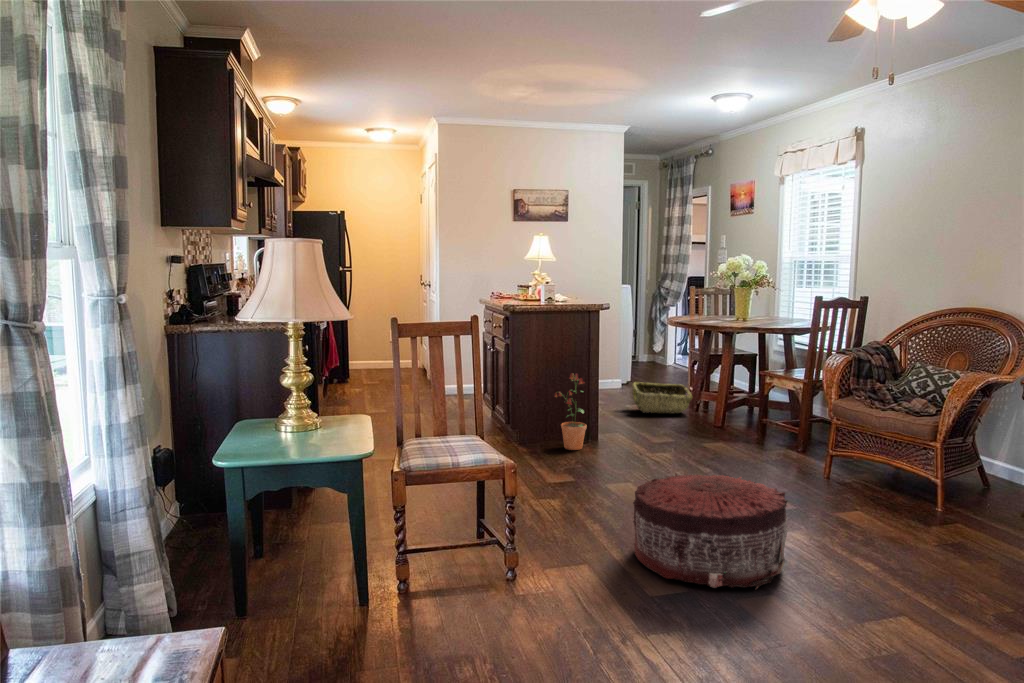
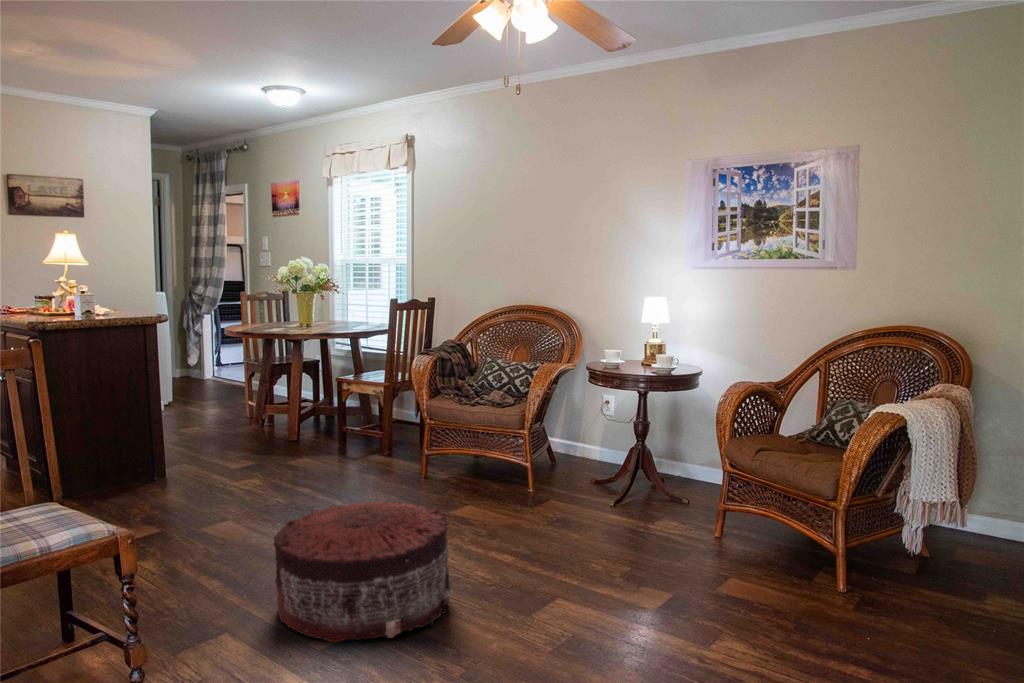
potted plant: present [555,374,587,450] -> none [101,401,152,497]
woven basket: present [632,382,692,413] -> none [186,399,259,436]

